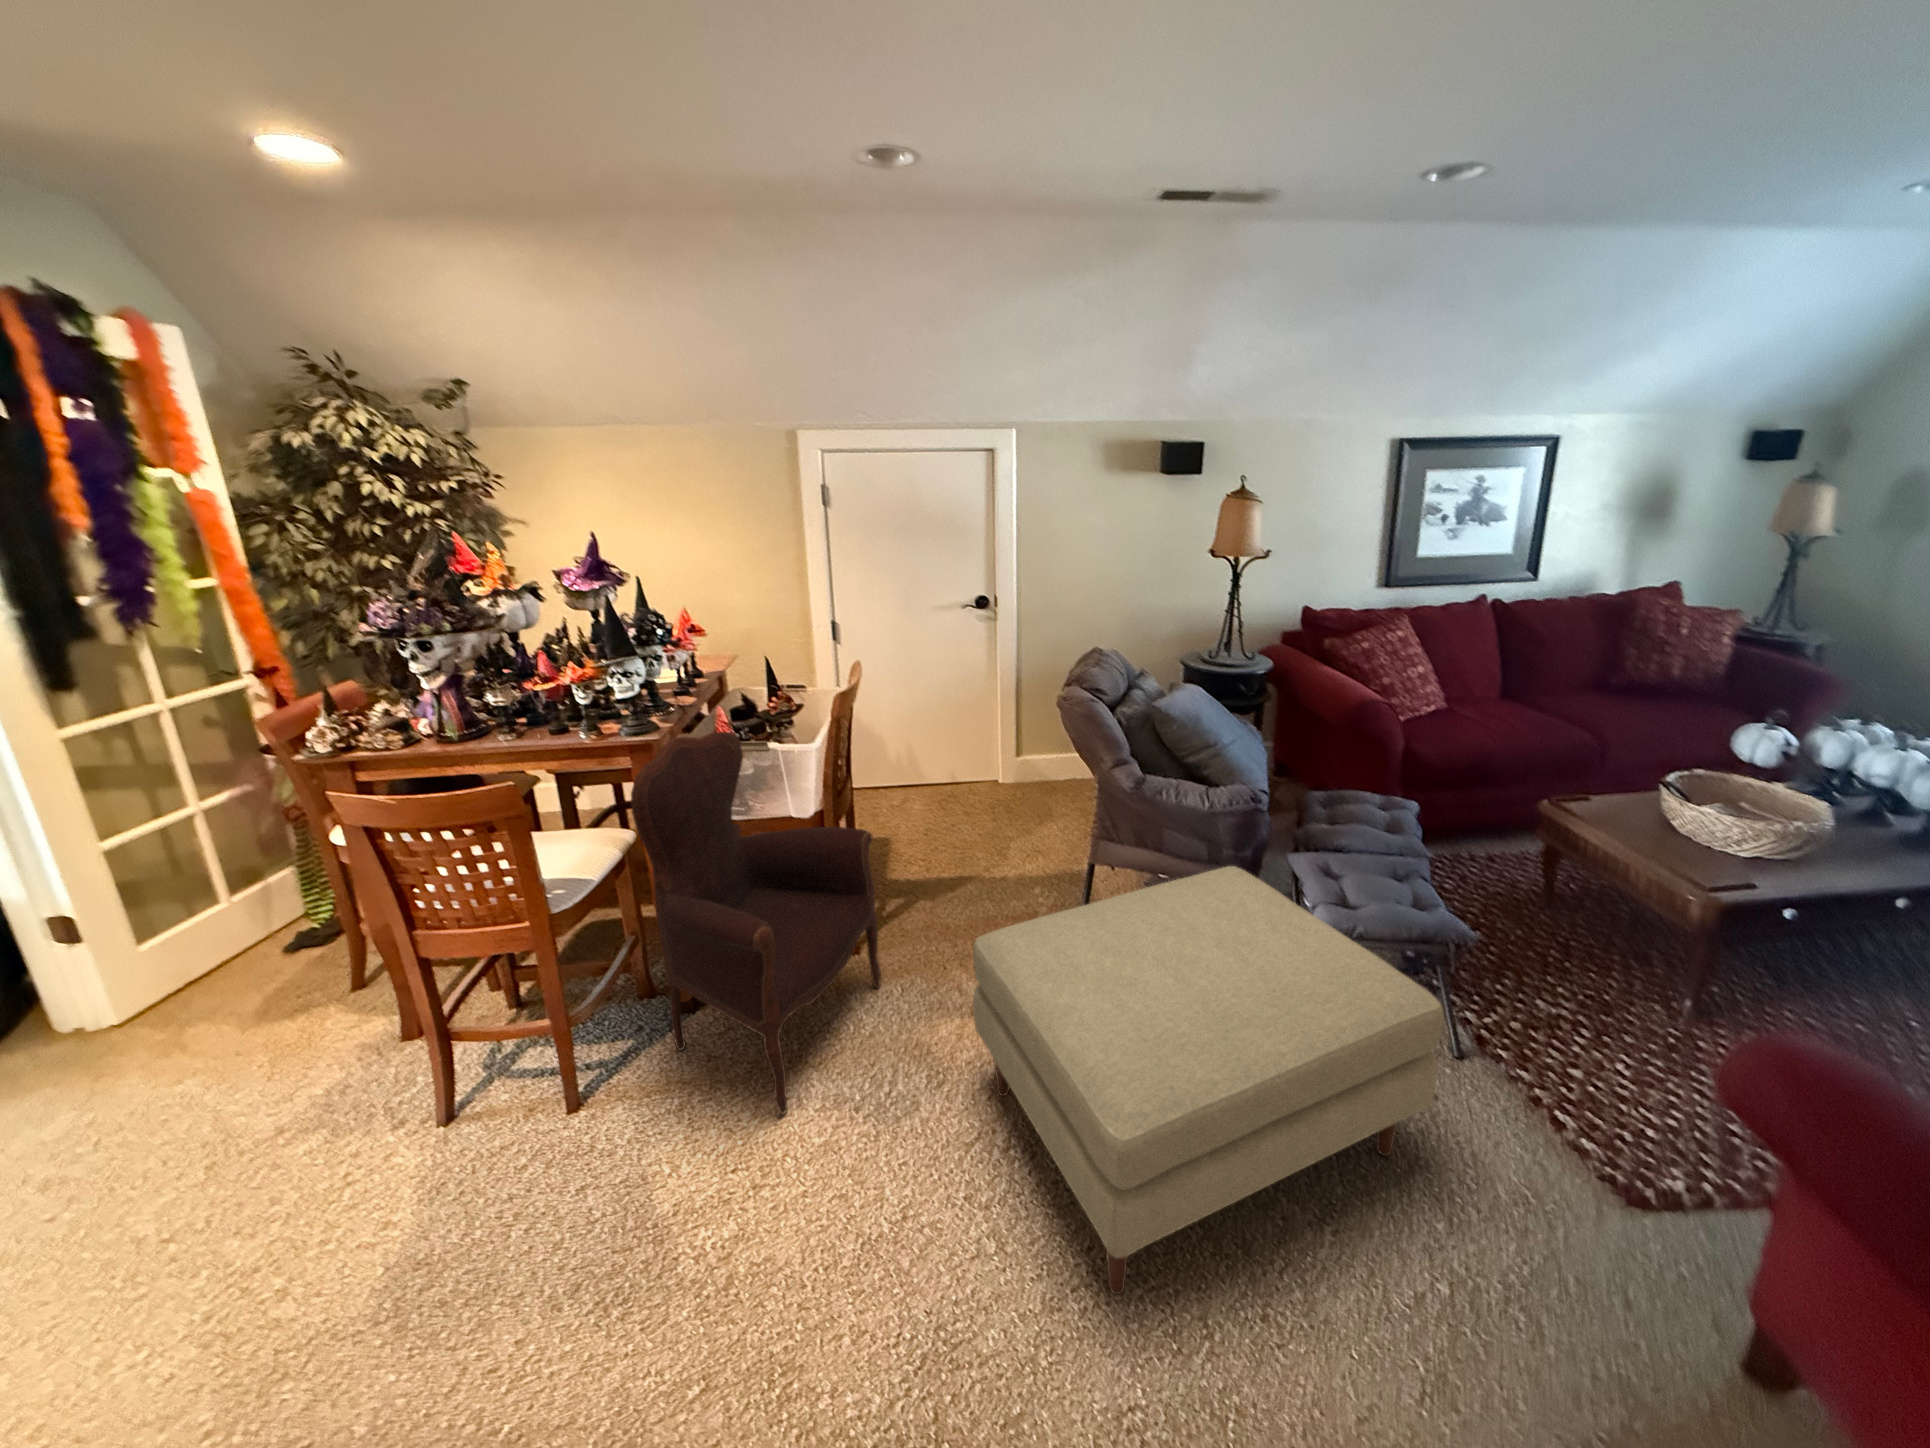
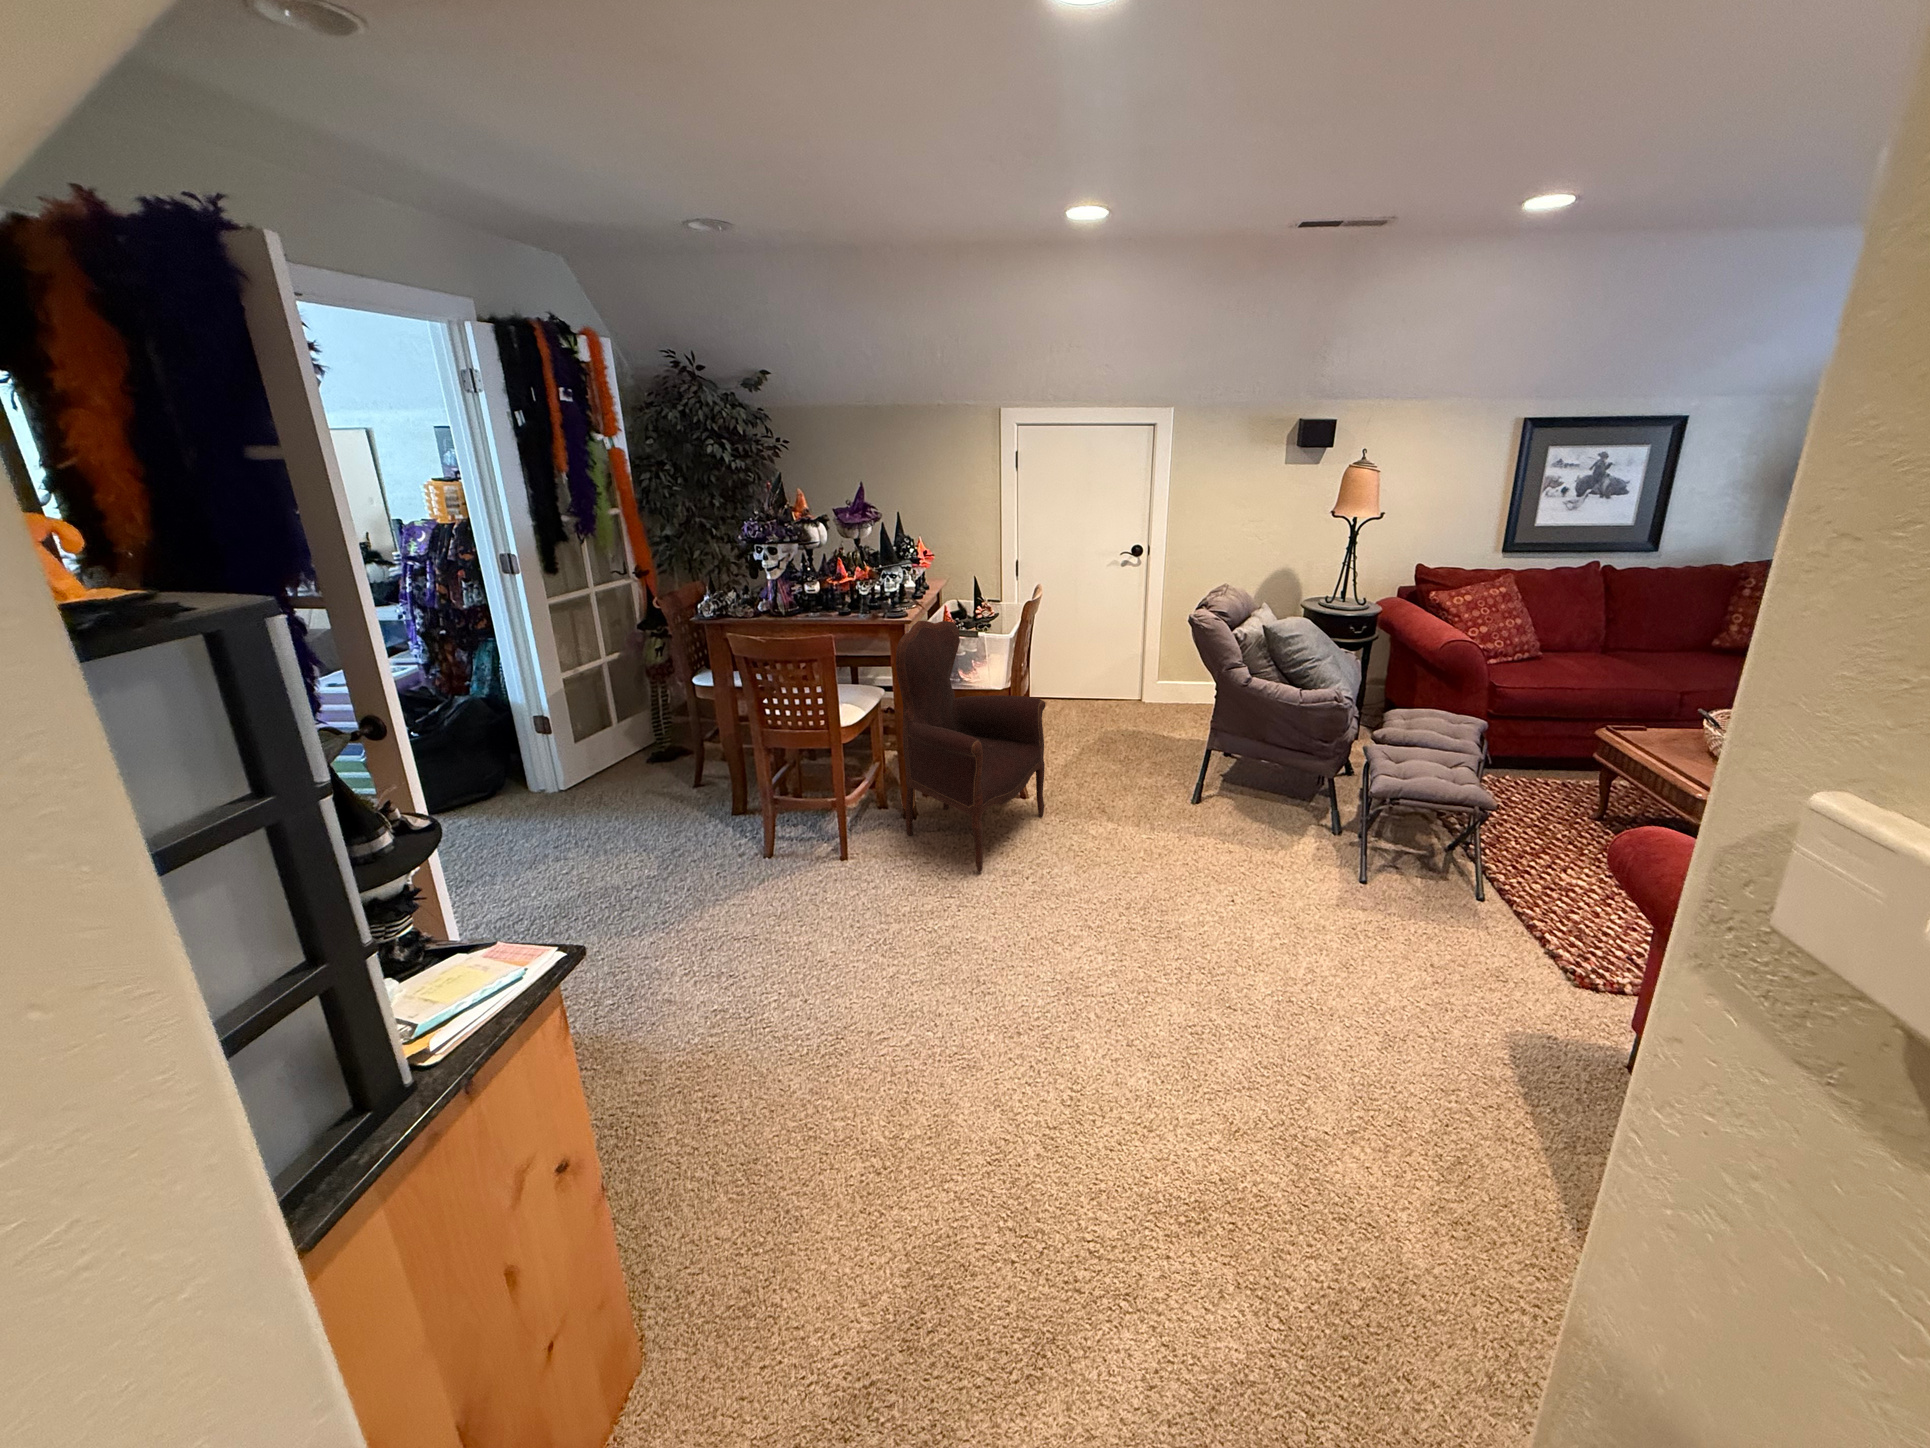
ottoman: present [973,866,1443,1294] -> none [1111,743,1446,975]

